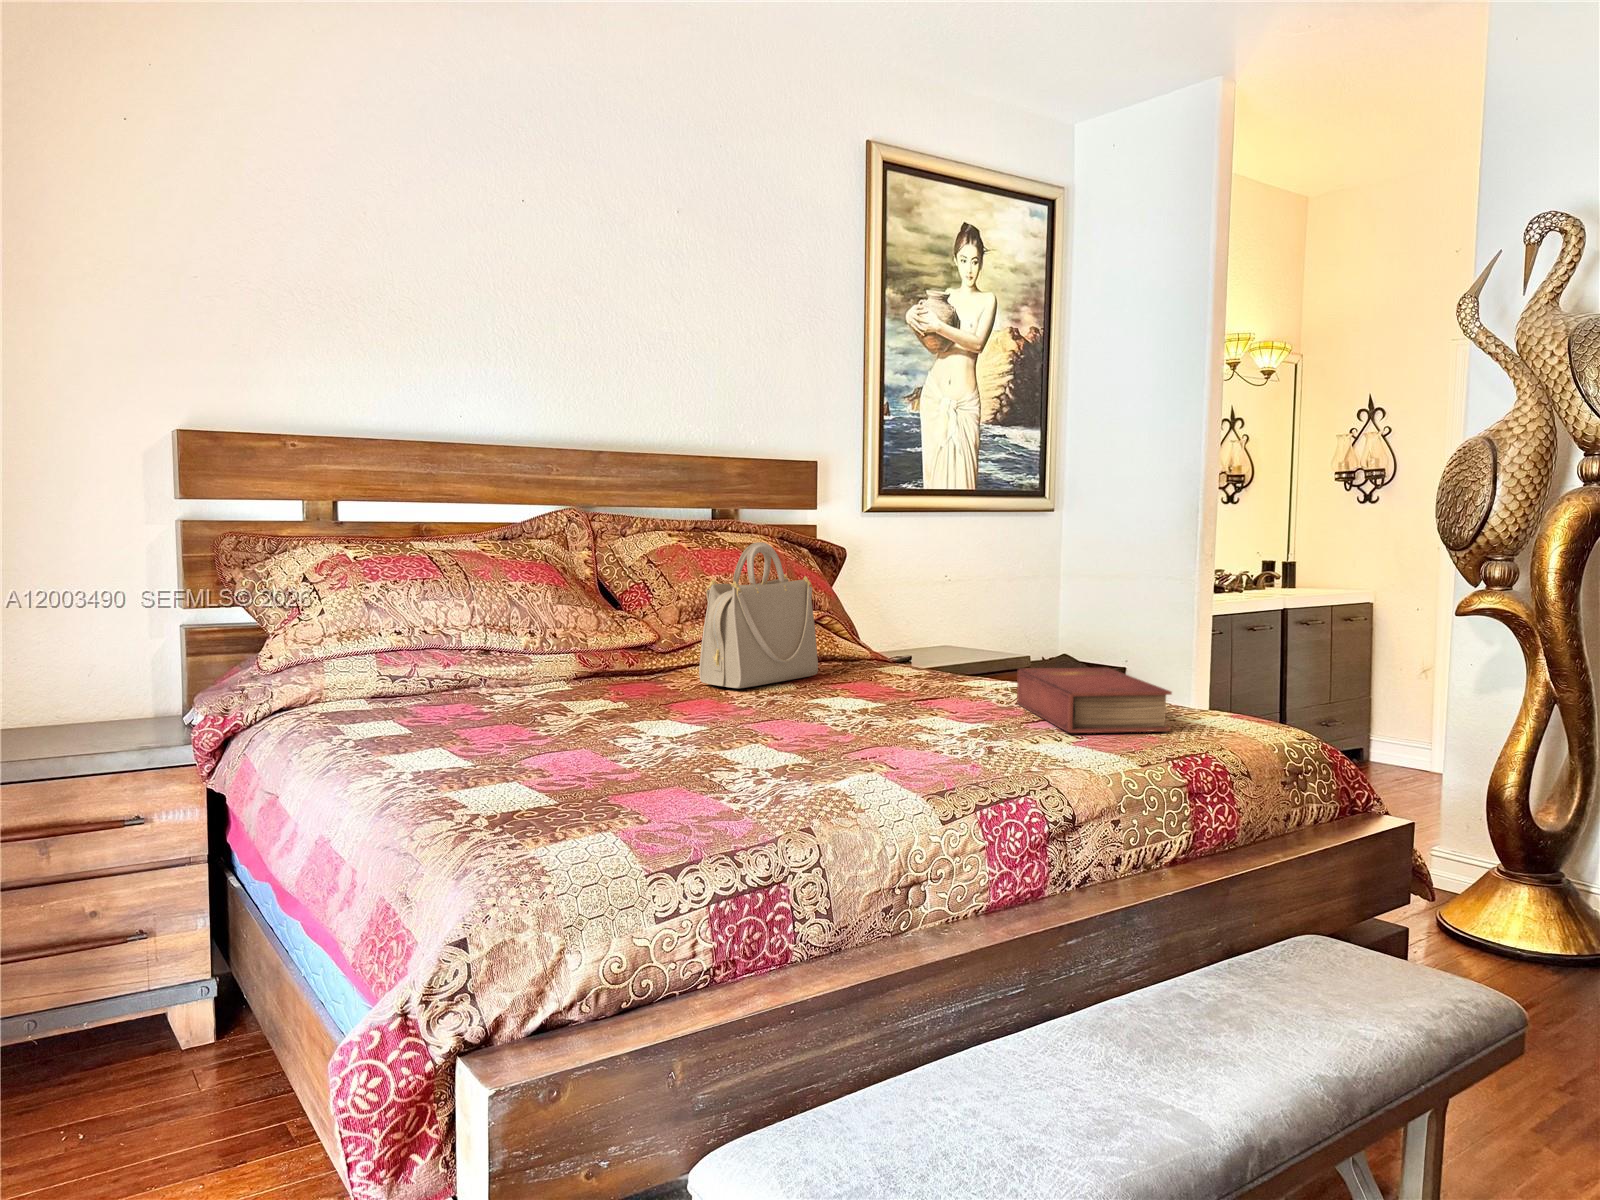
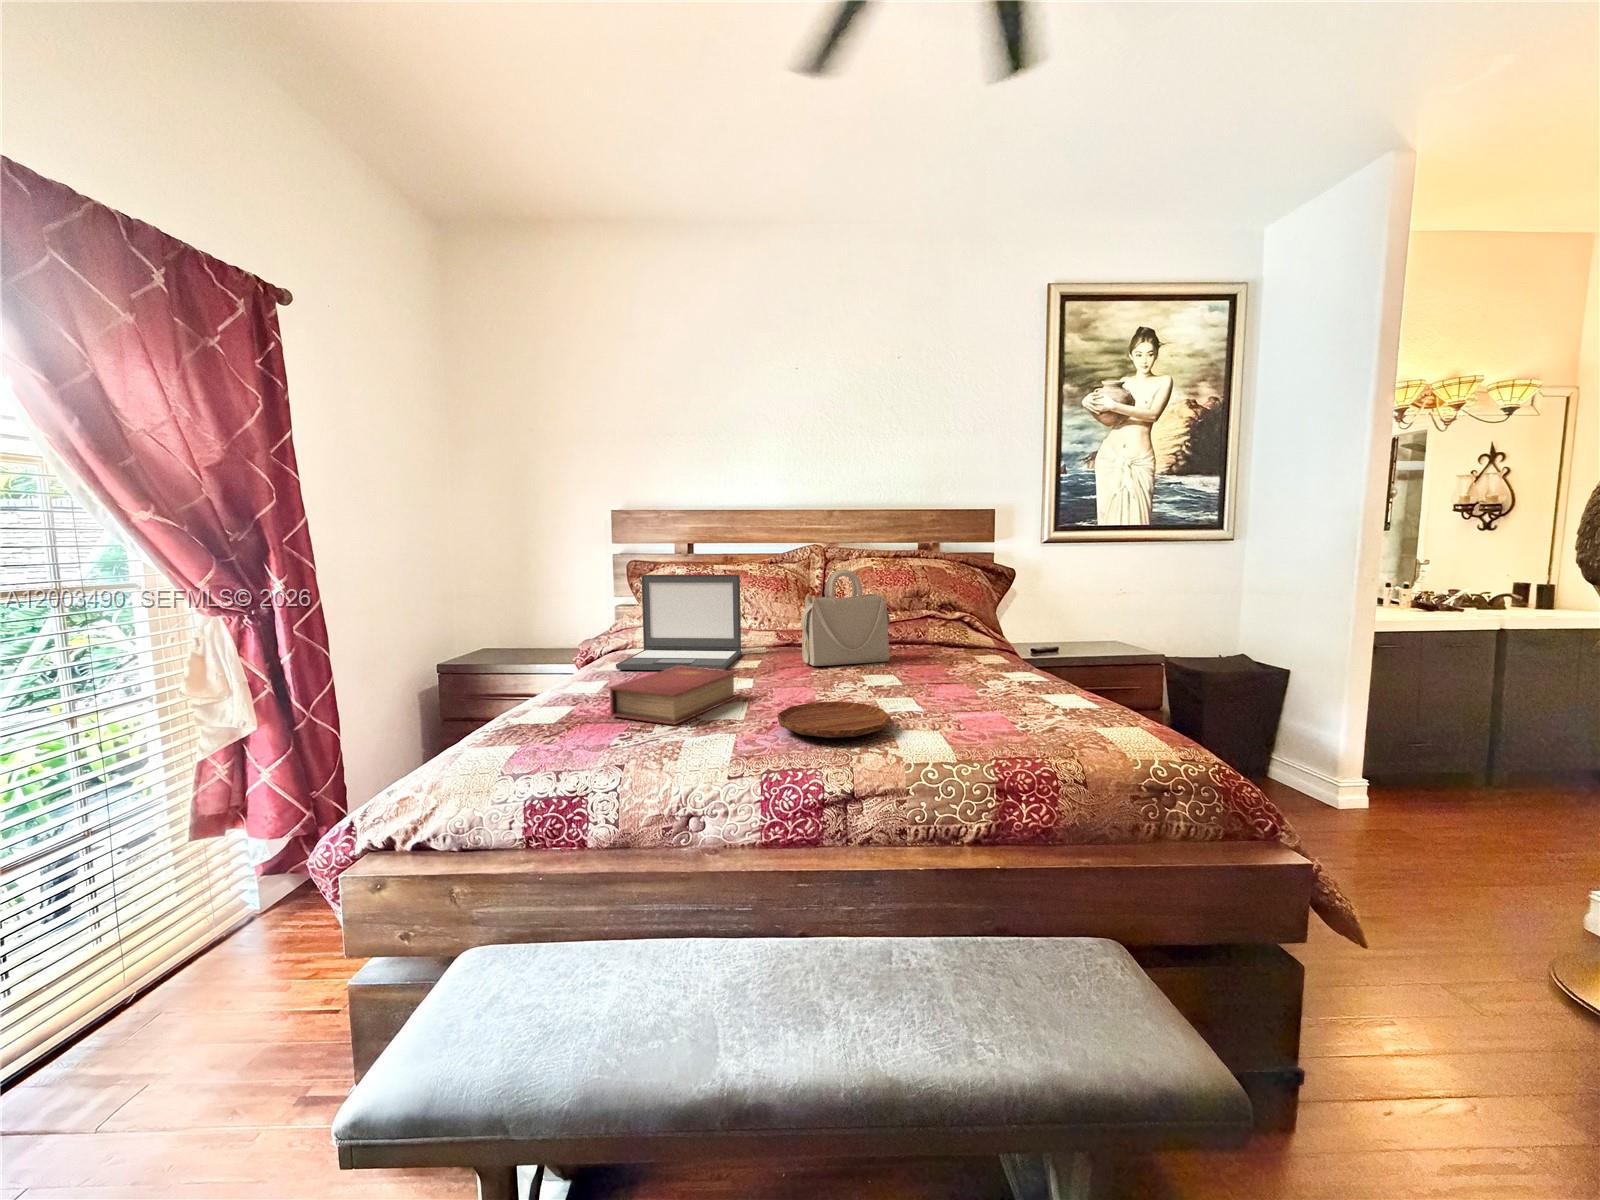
laptop: none [405,552,620,721] -> present [616,575,742,670]
book: present [1017,668,1172,733] -> present [609,666,738,724]
tray: none [873,721,1032,763] -> present [777,701,891,738]

